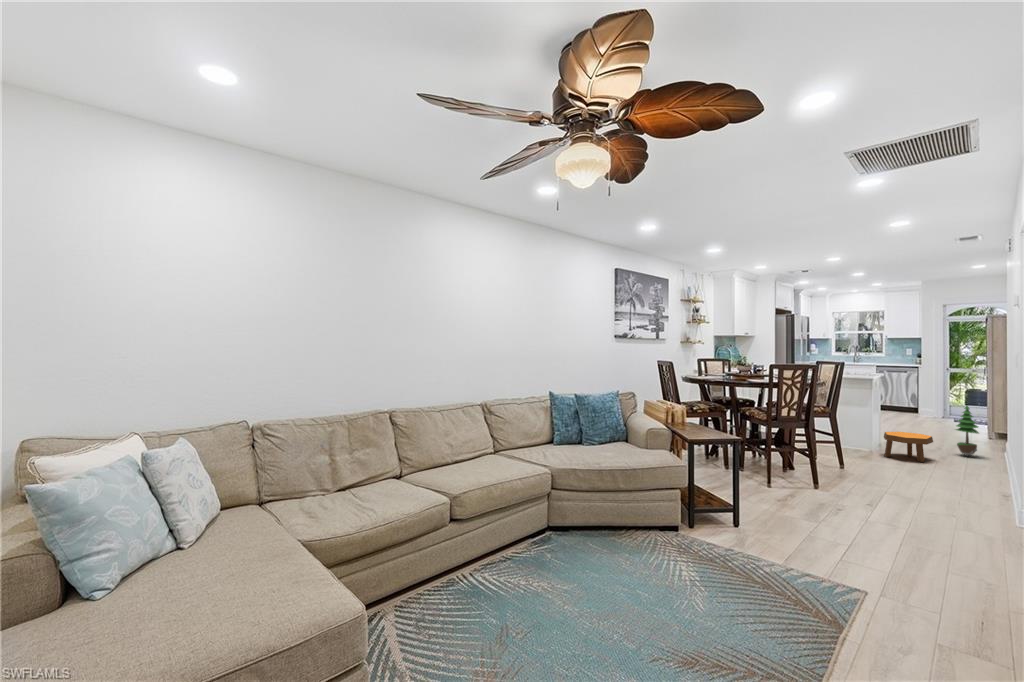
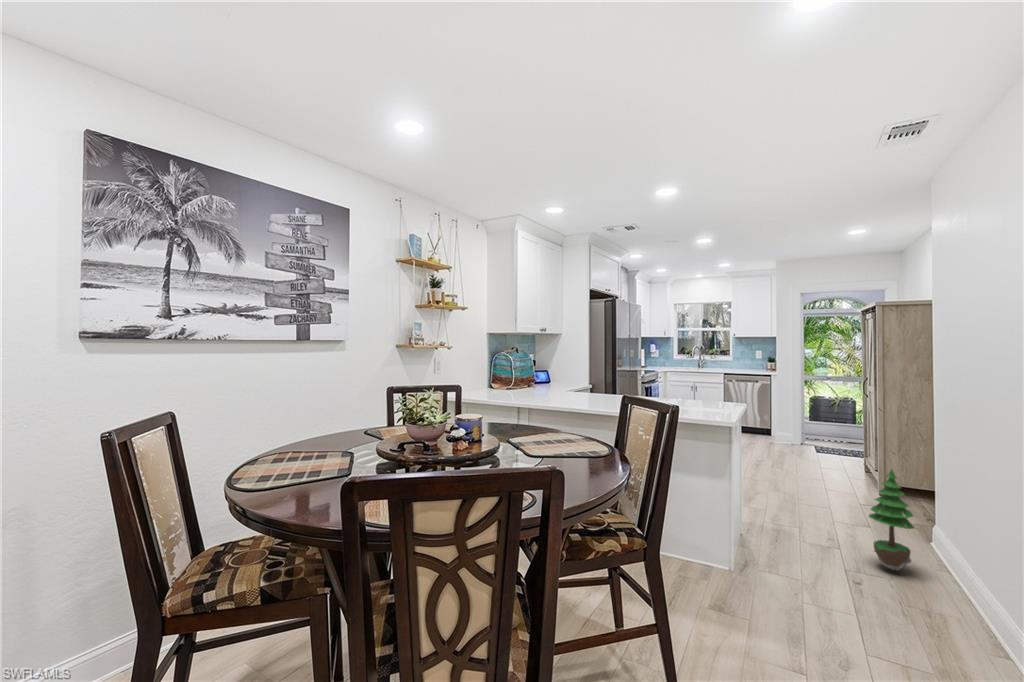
footstool: present [884,432,933,462] -> none [752,529,847,615]

